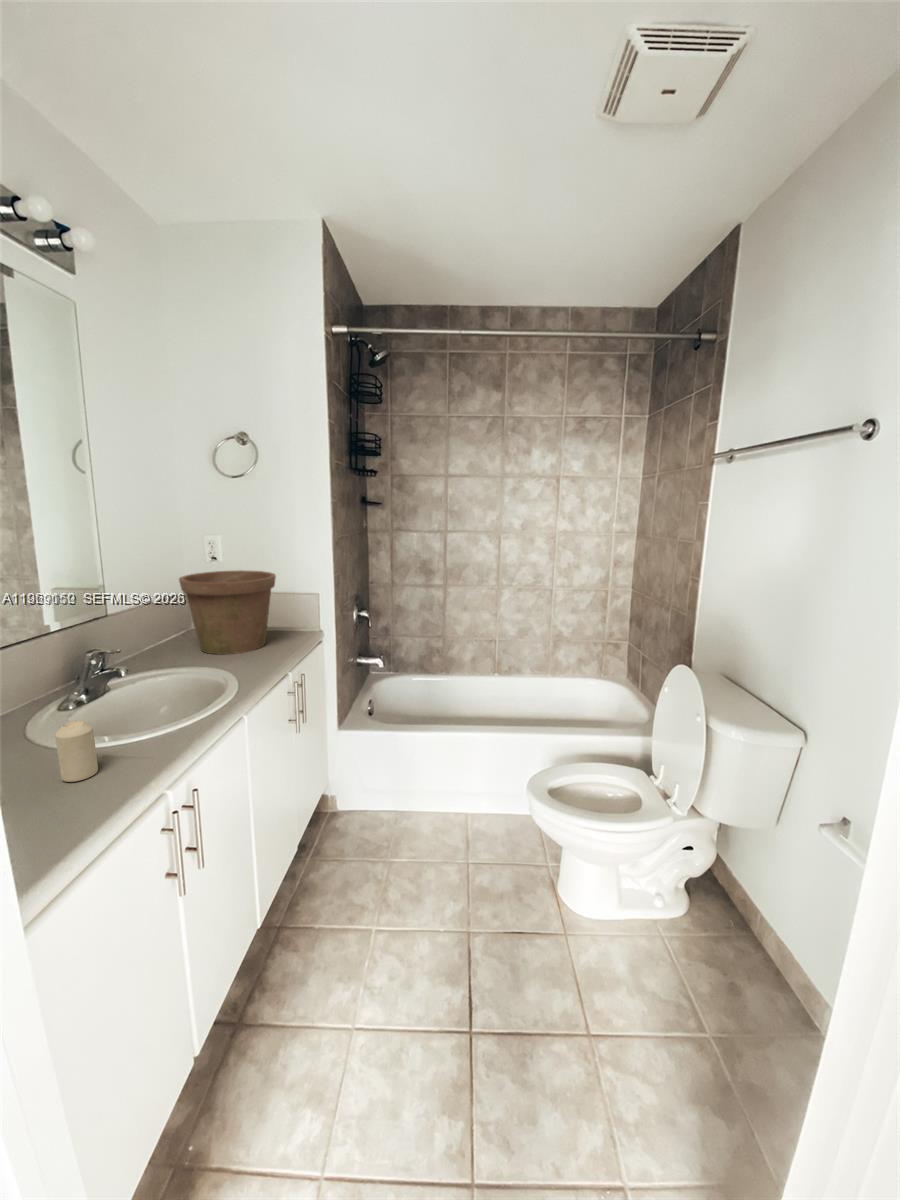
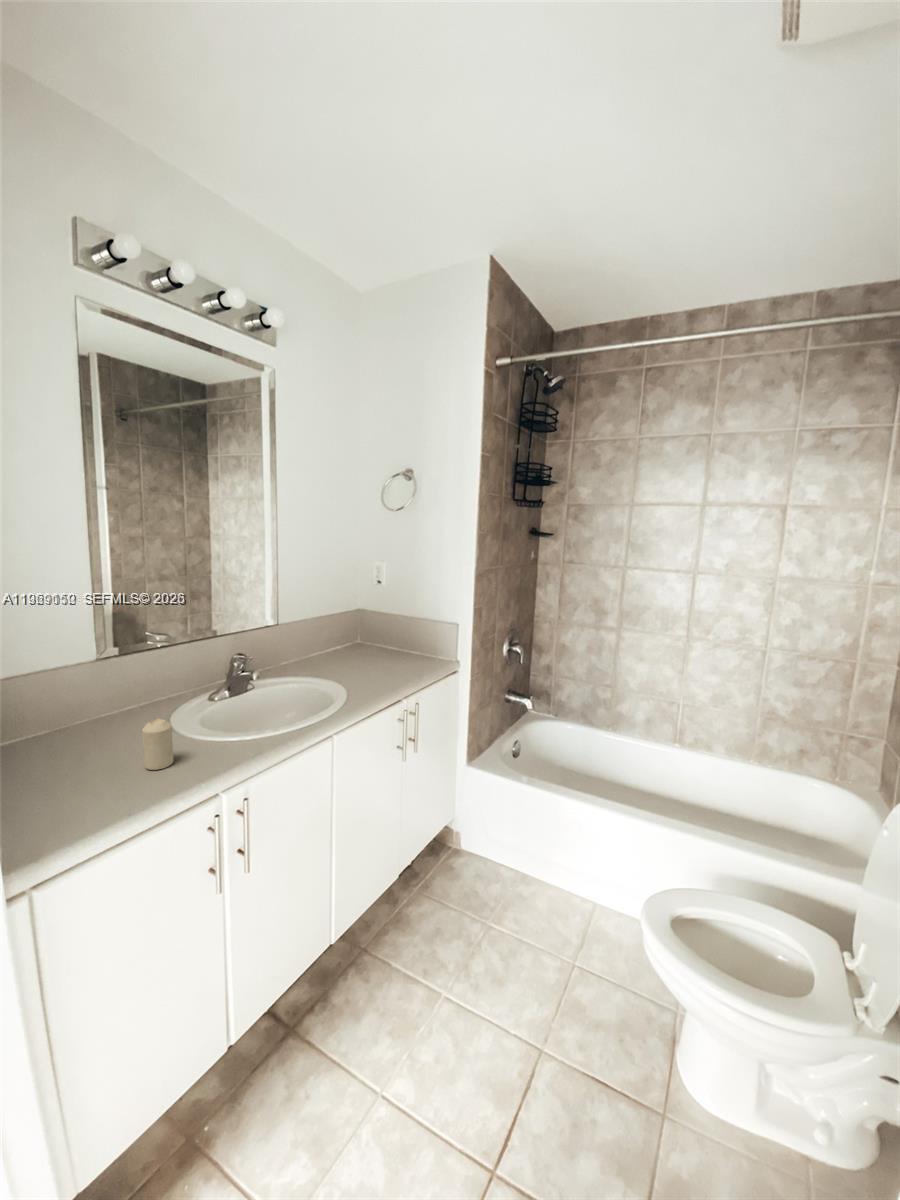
flower pot: present [179,570,276,654] -> none [328,595,412,675]

